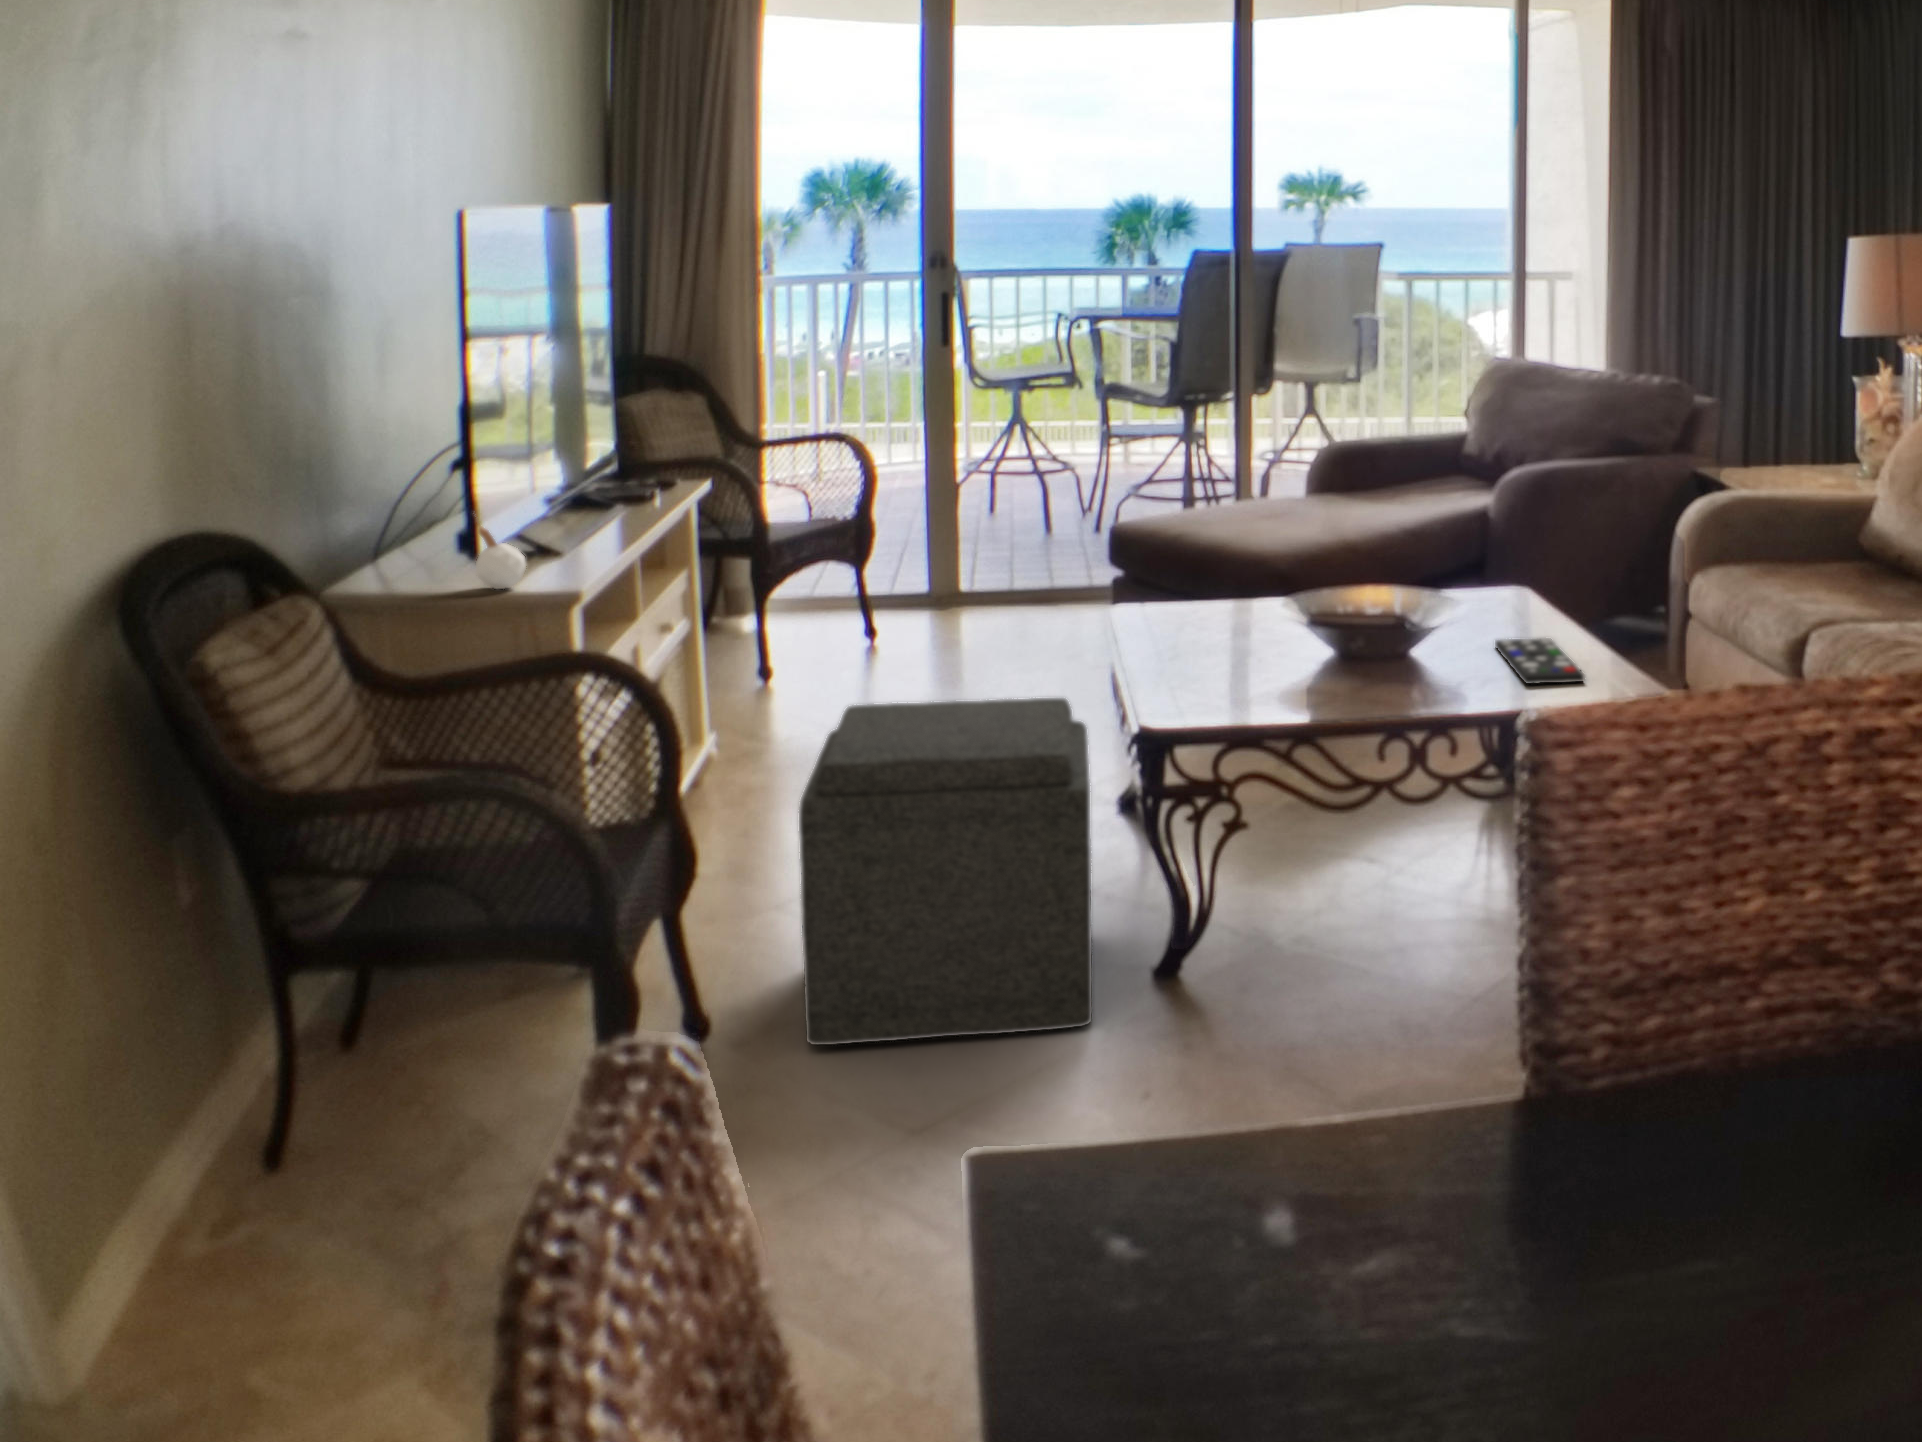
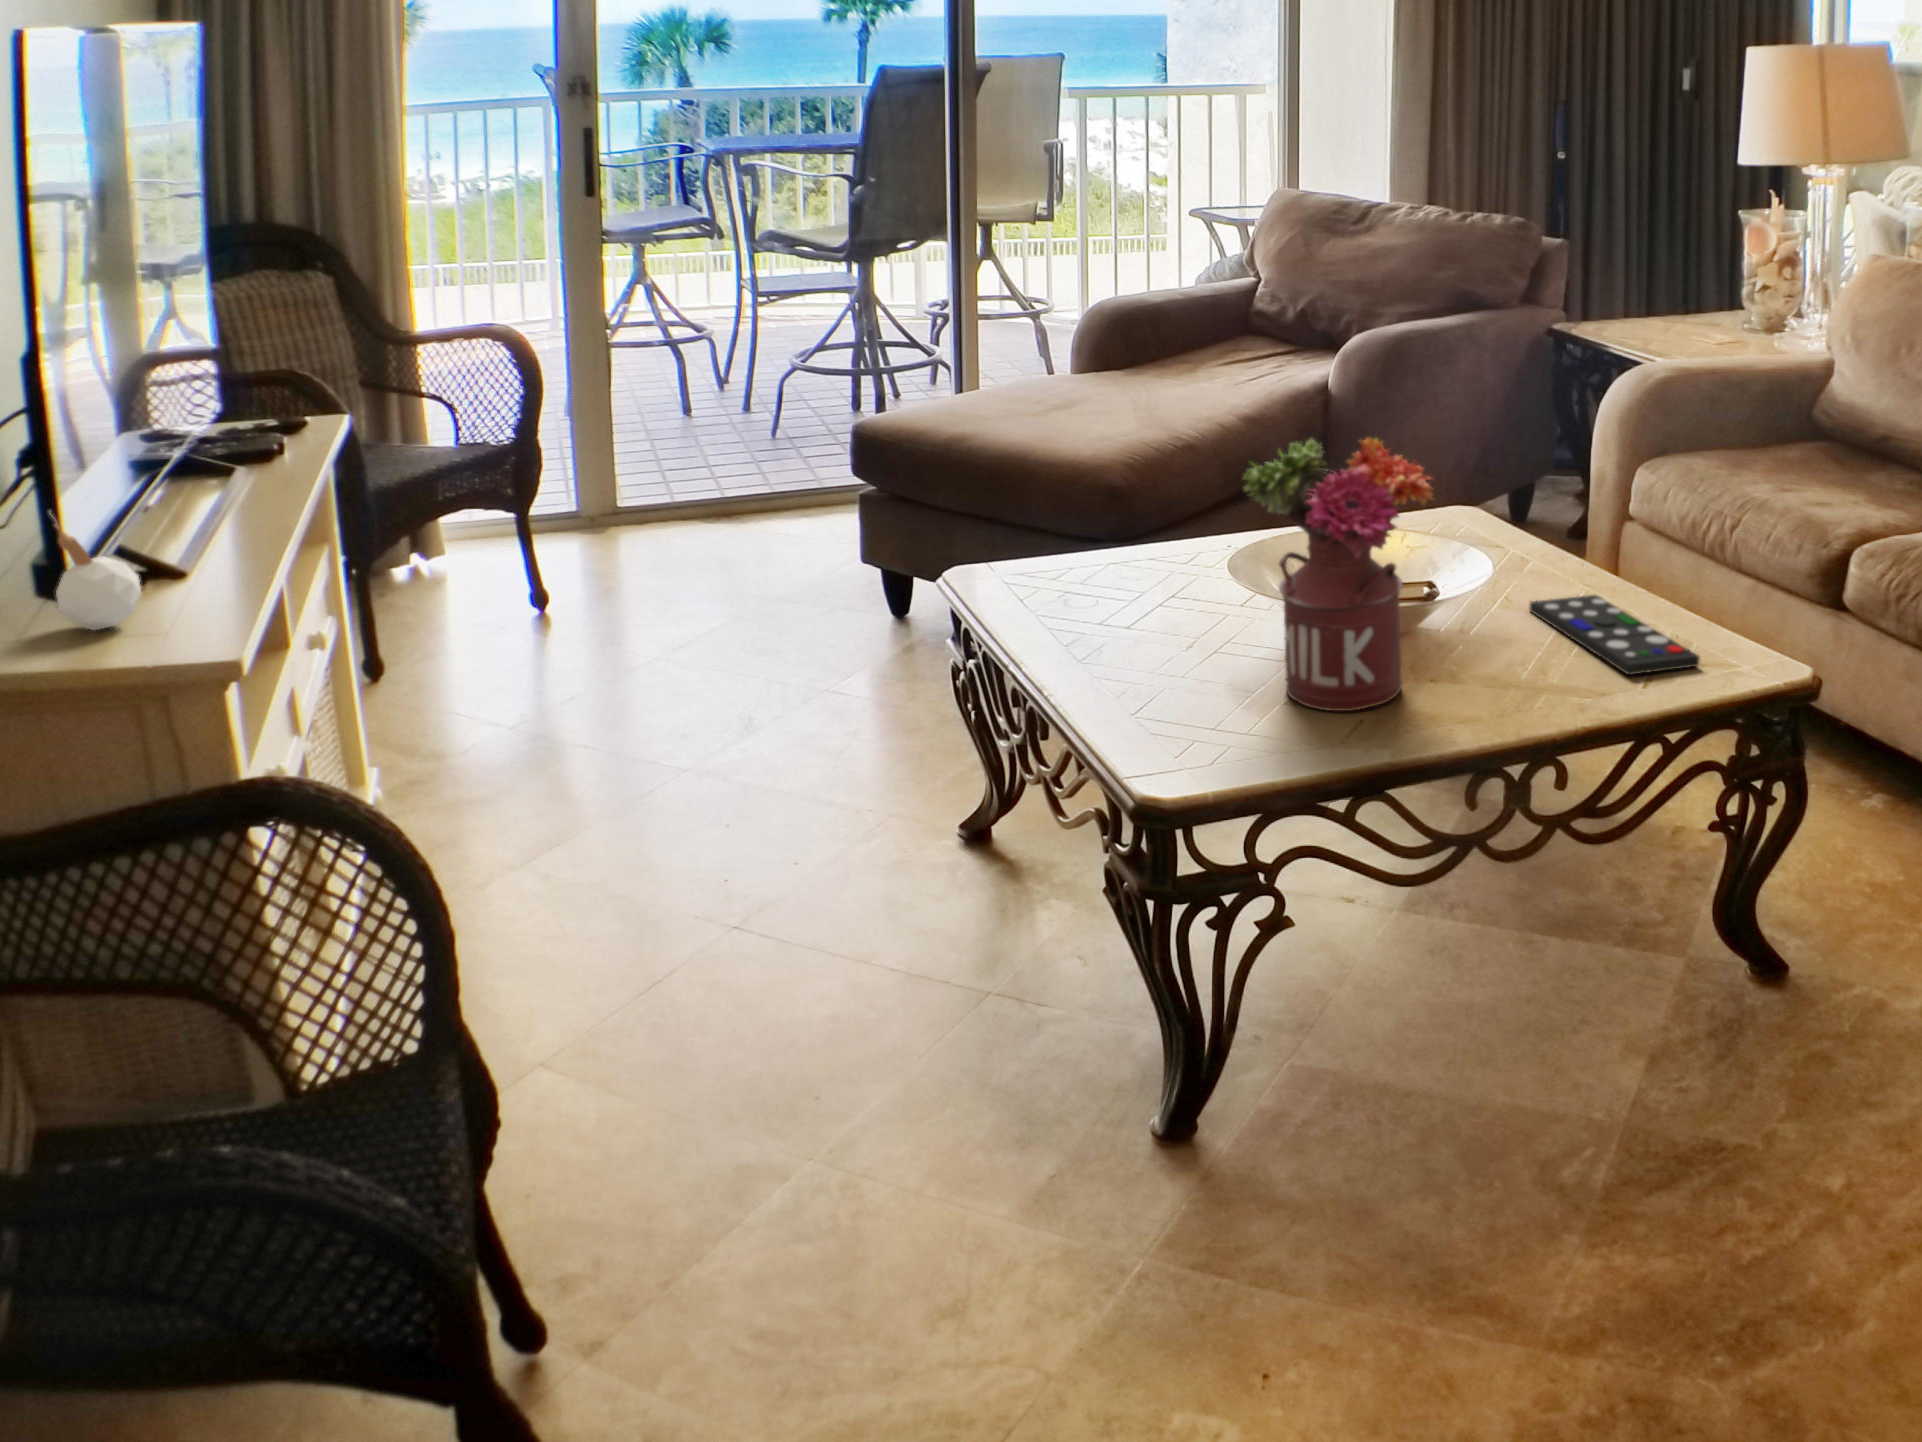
flower arrangement: none [1242,499,1379,694] -> present [1243,437,1432,711]
ottoman: present [799,698,1092,1045] -> none [665,745,1135,1357]

